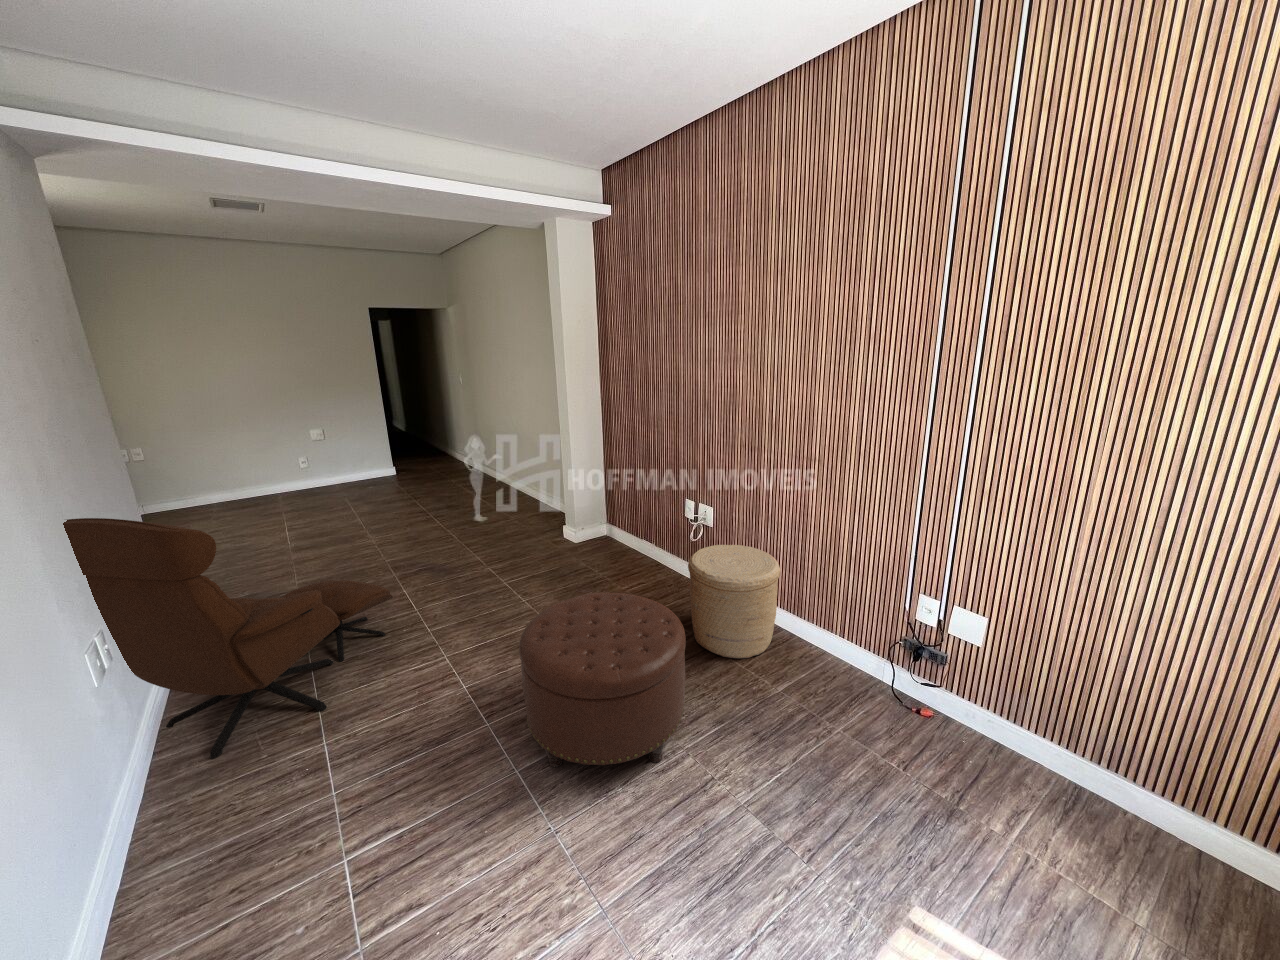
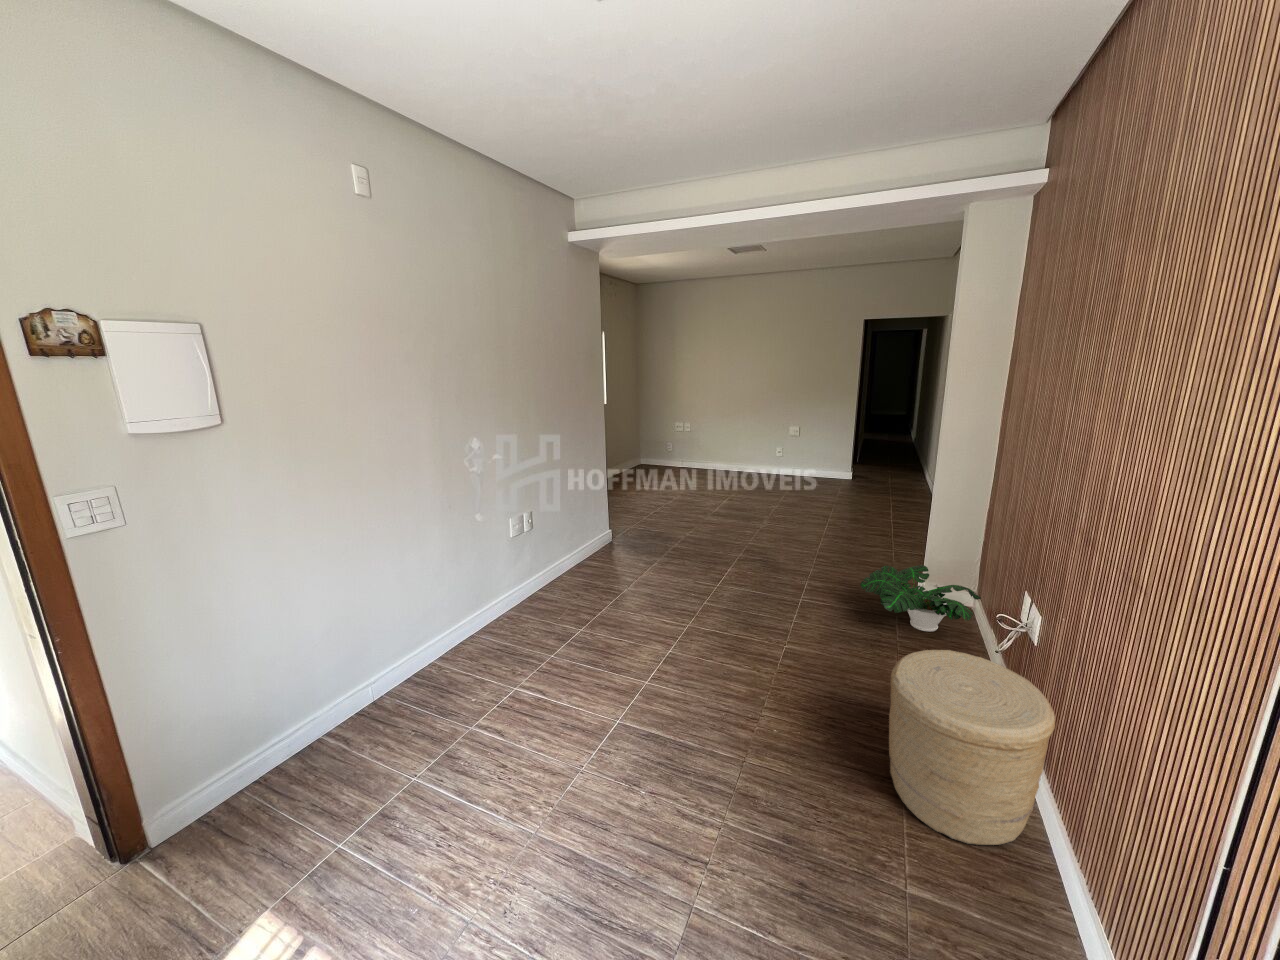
lounge chair: present [63,518,393,759] -> none [519,450,695,613]
potted plant: none [552,518,639,565] -> present [860,565,981,632]
ottoman: present [519,593,686,767] -> none [622,612,793,808]

